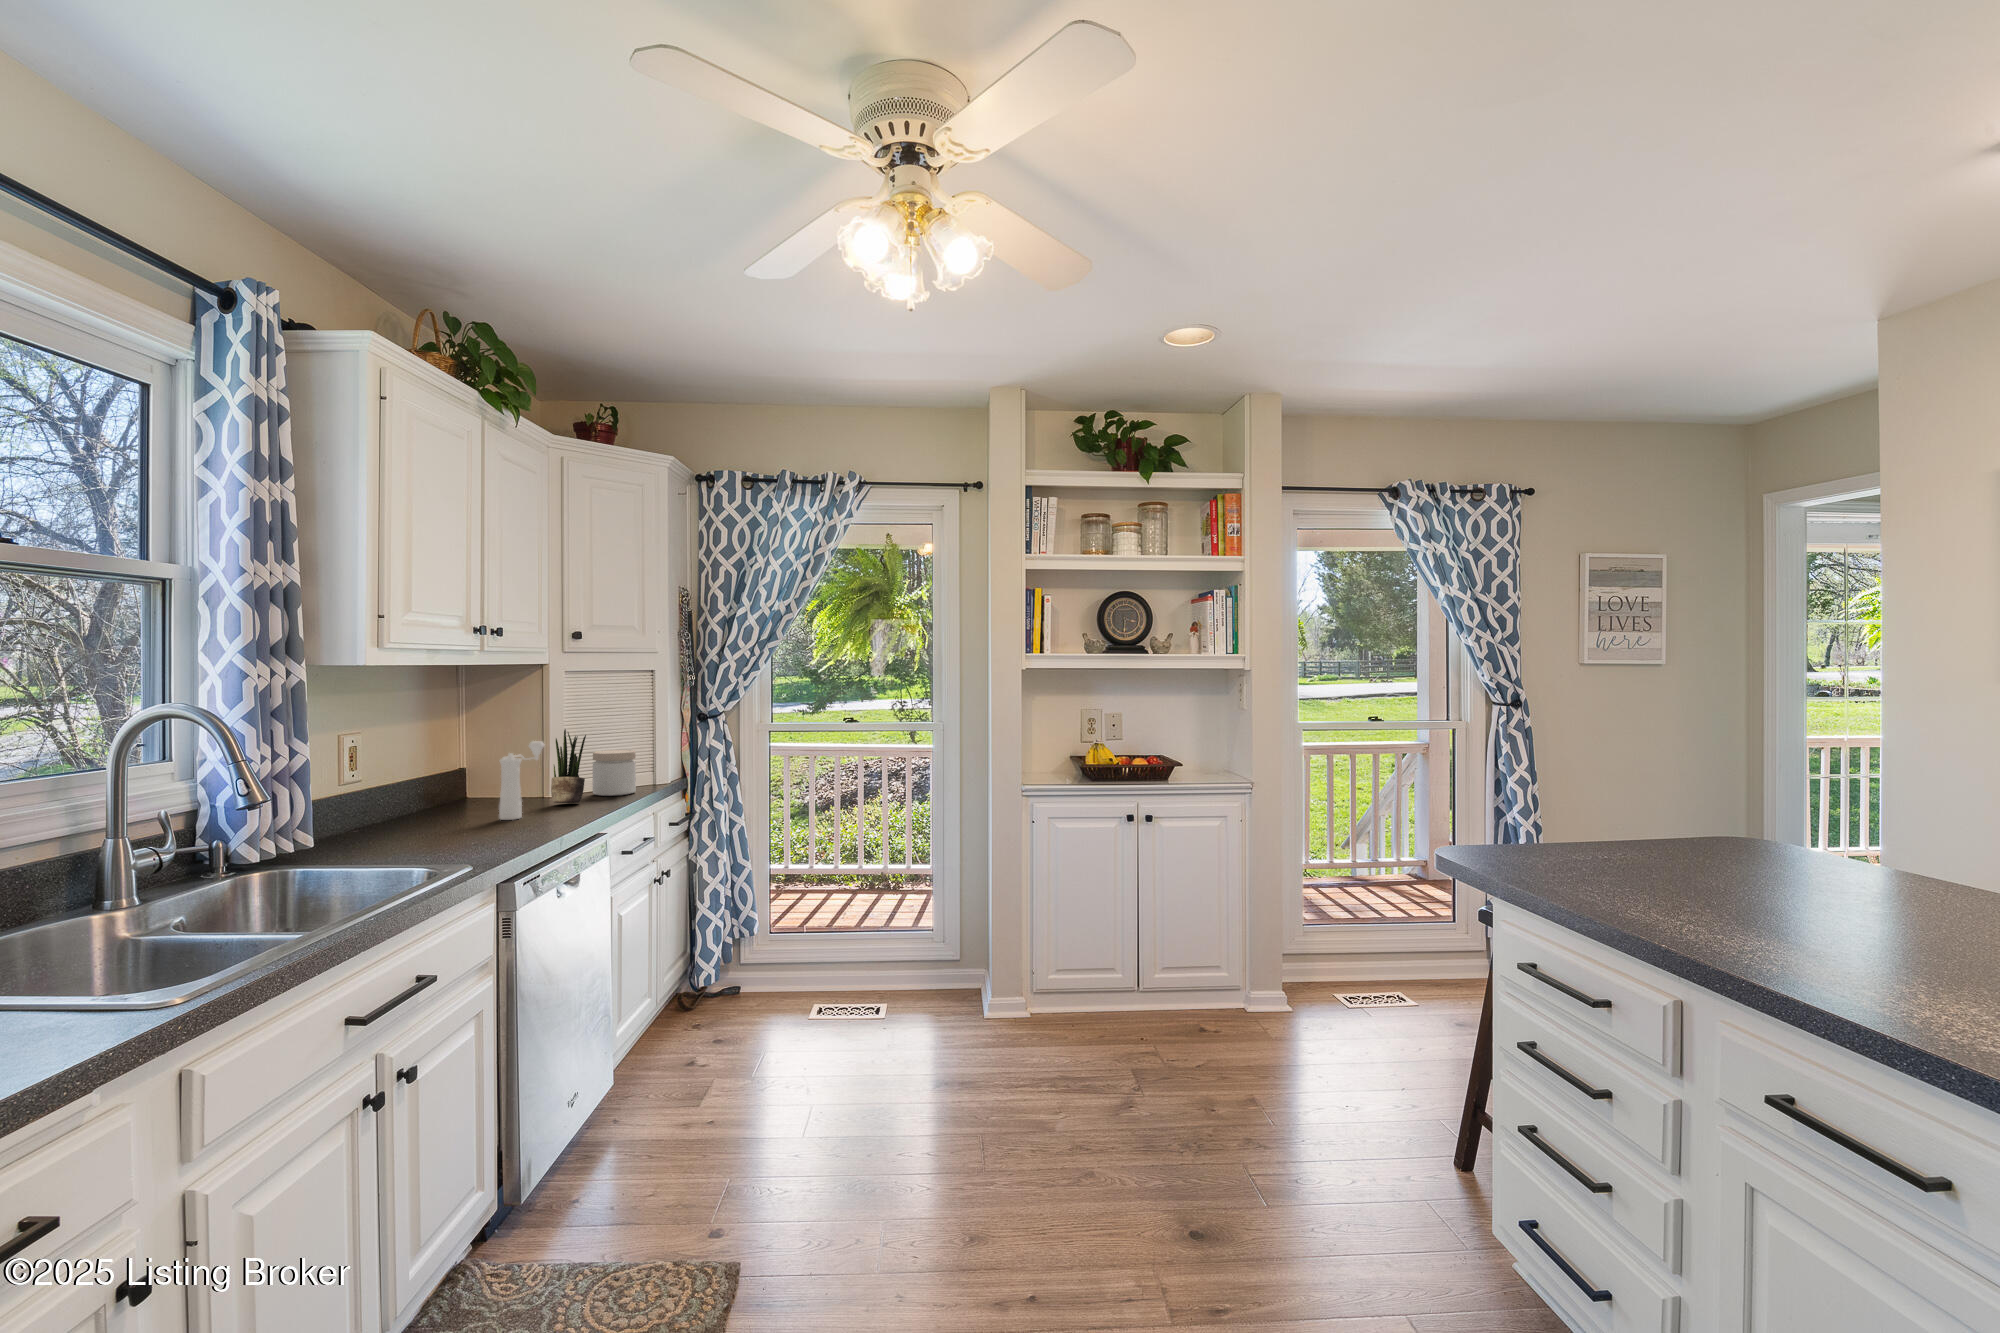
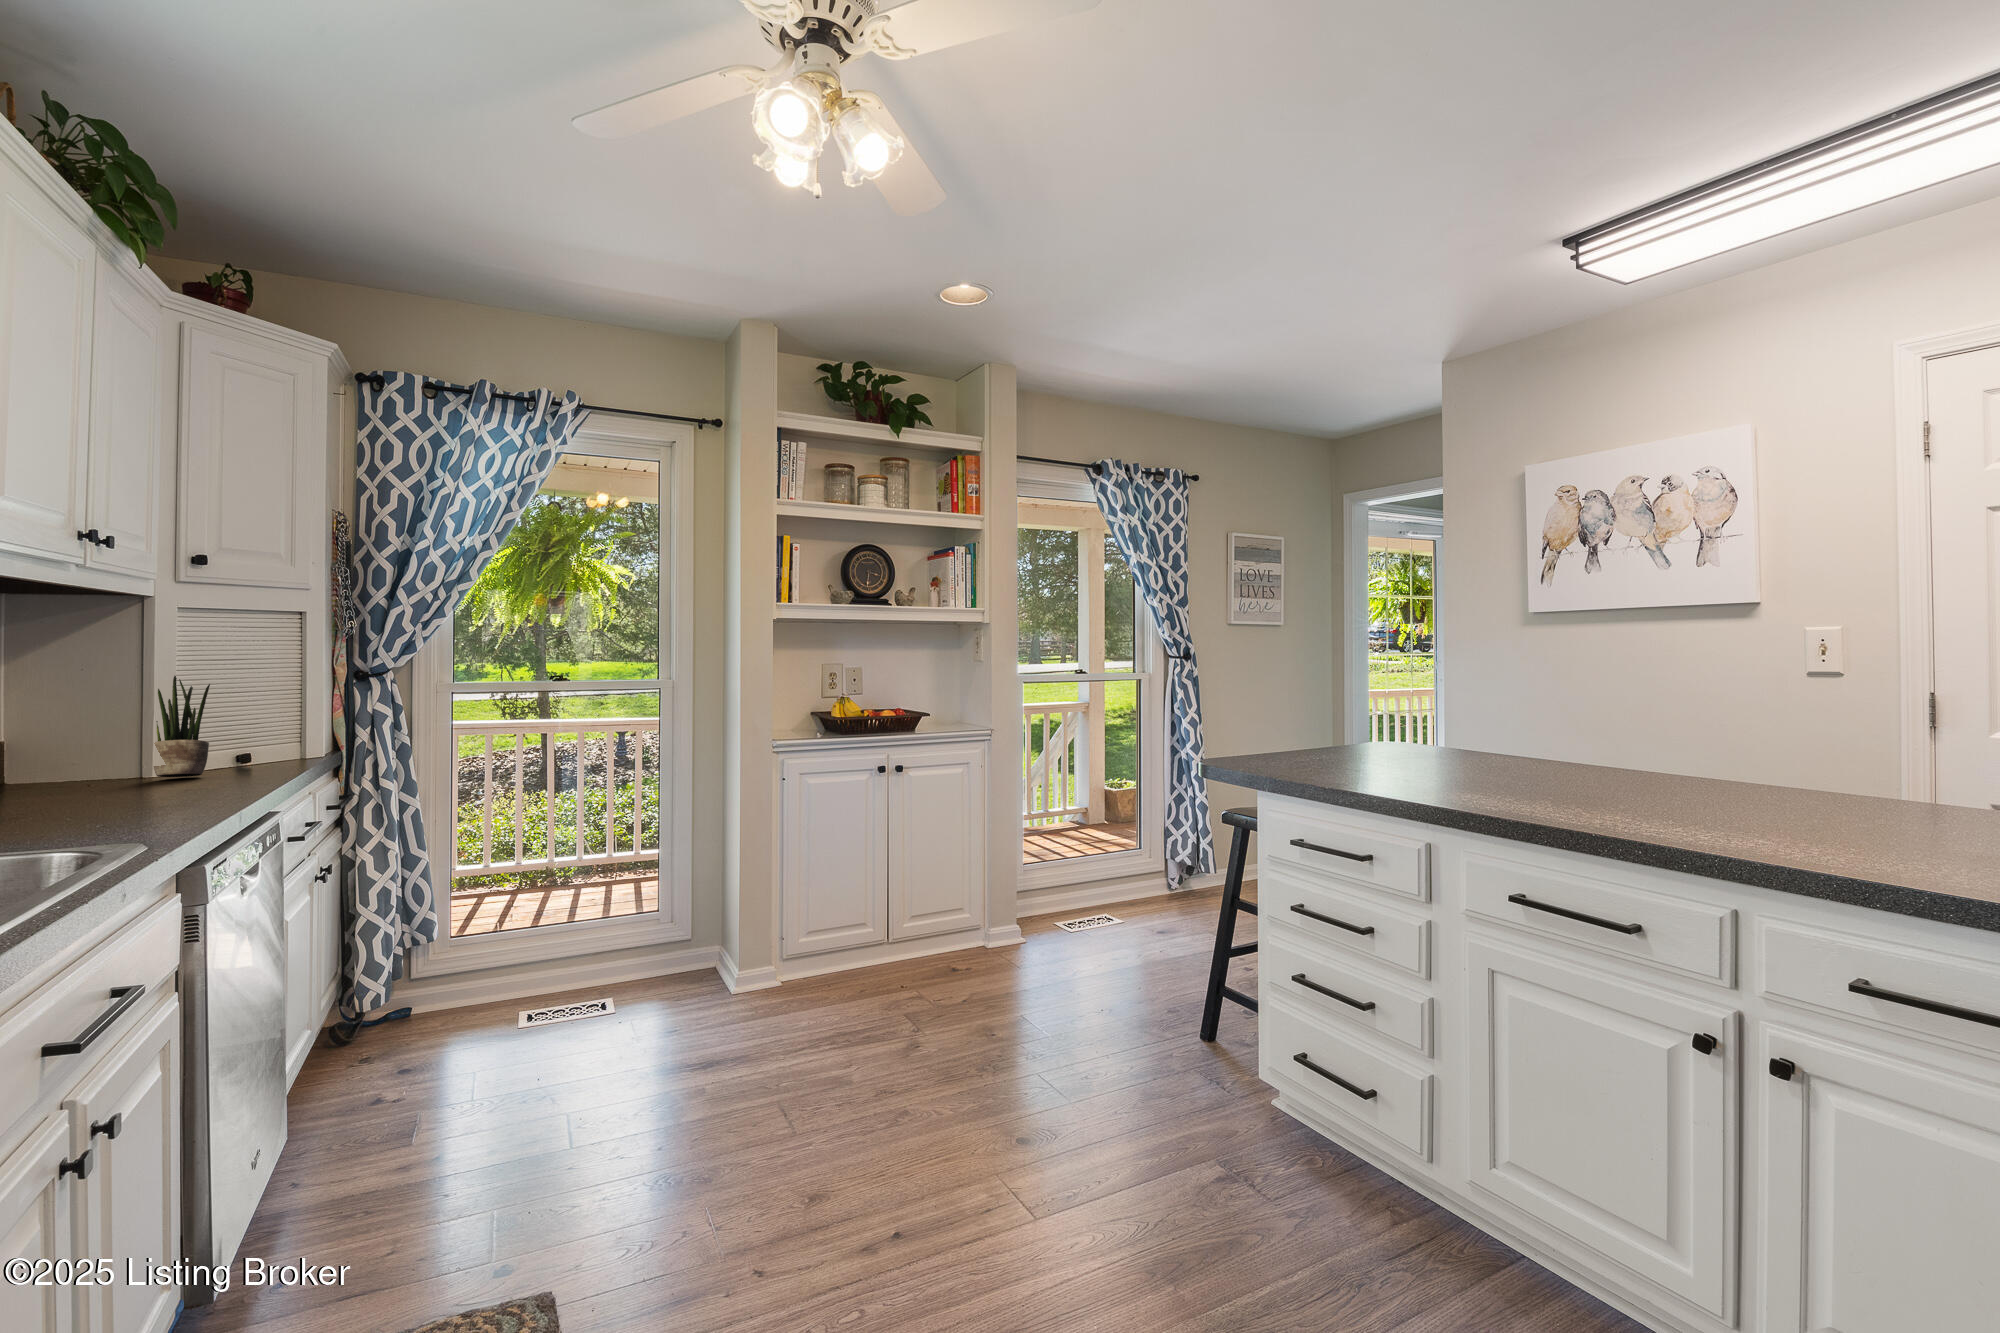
pepper mill: present [499,741,544,820] -> none [76,688,151,796]
jar: present [593,750,636,796] -> none [210,710,280,769]

